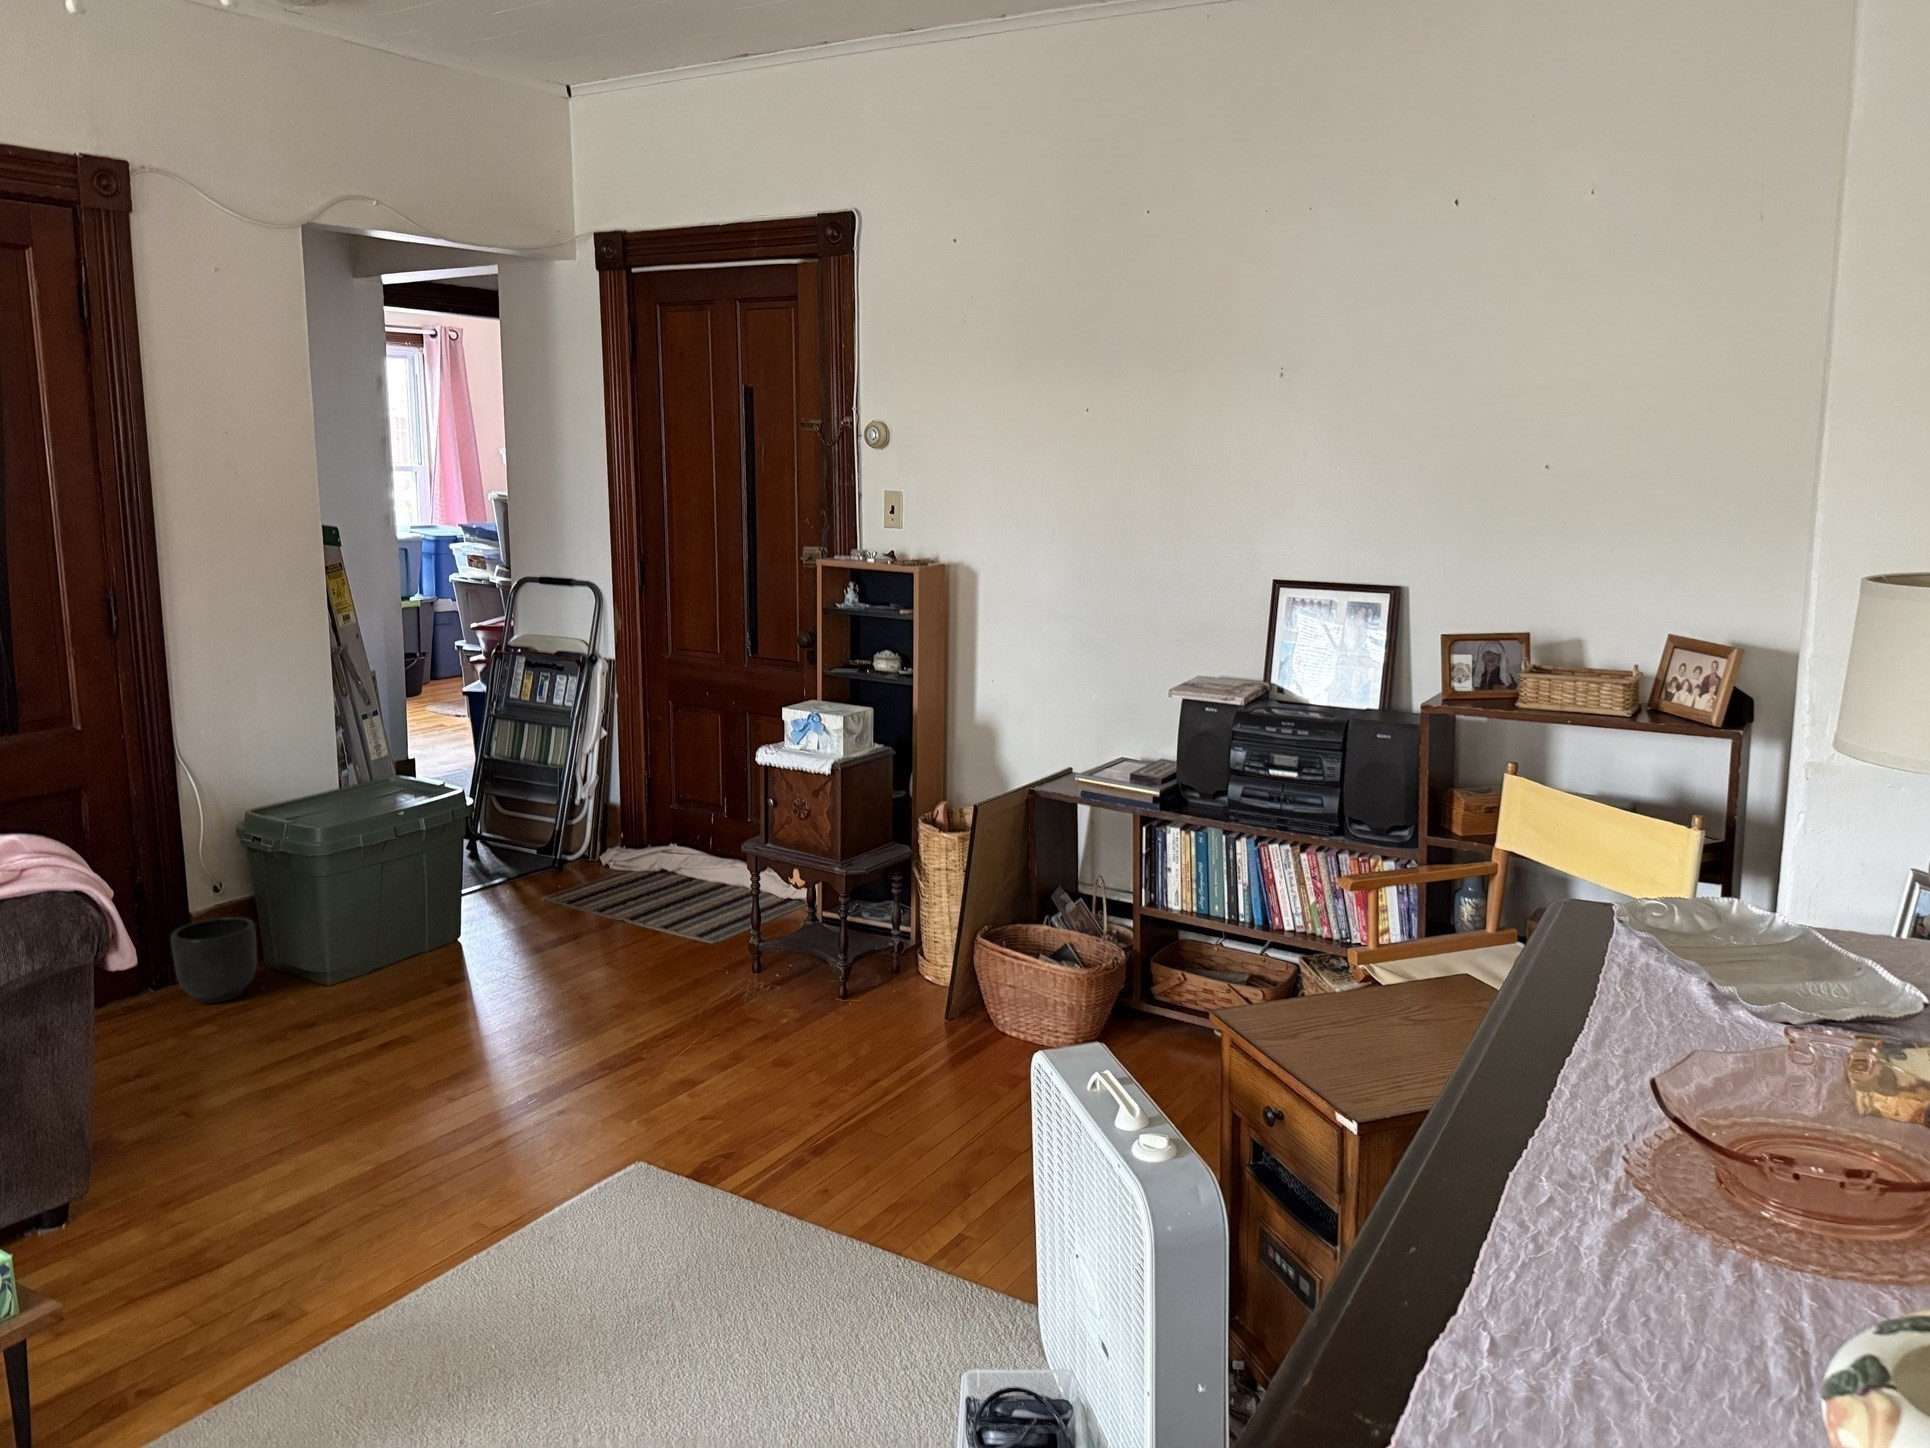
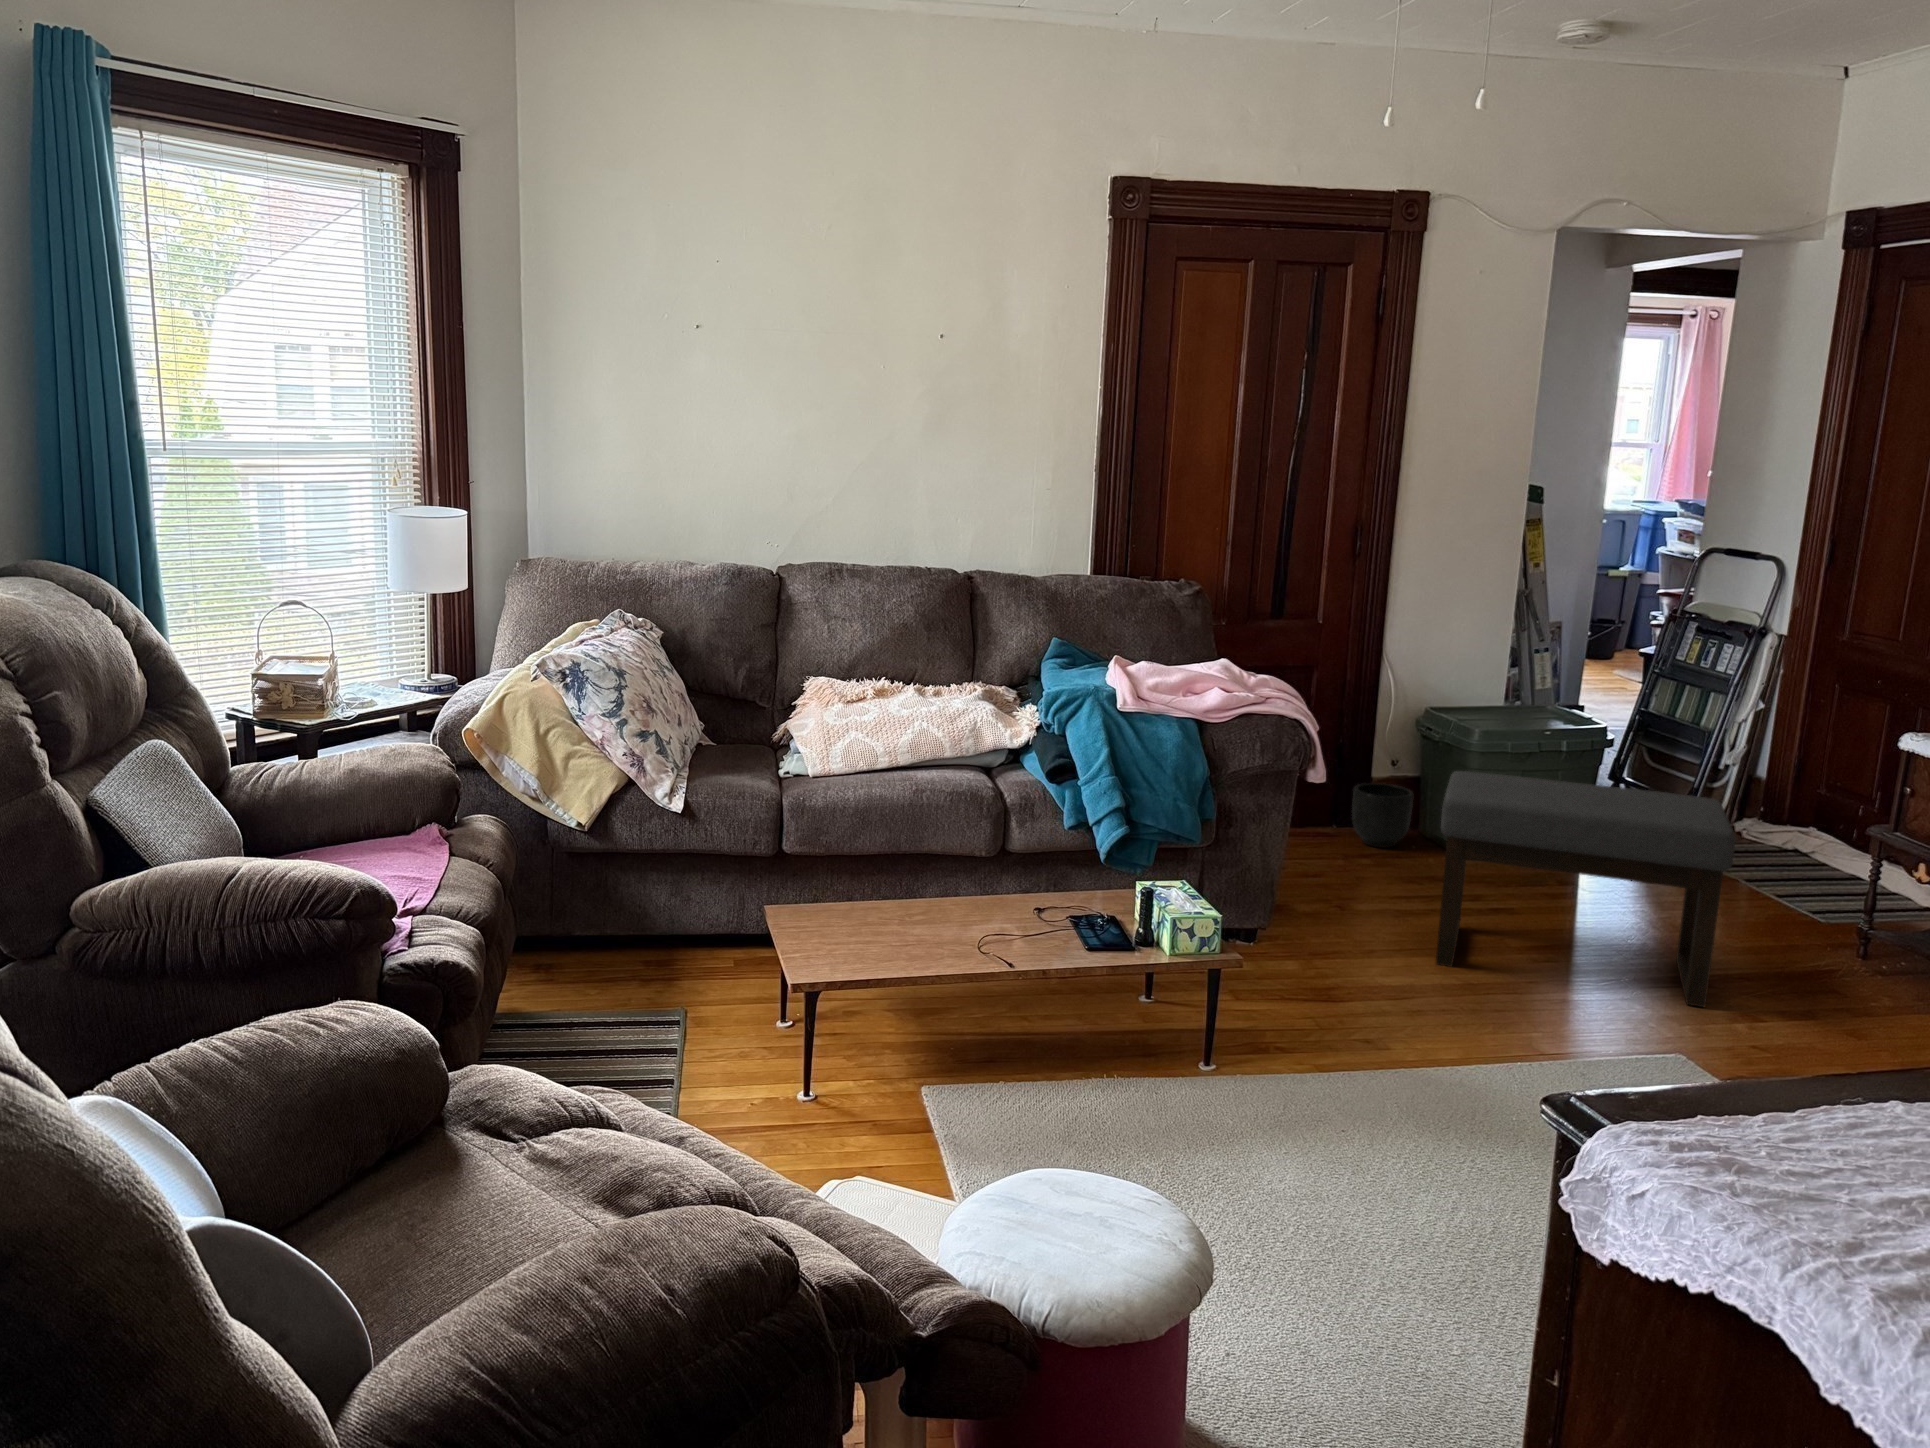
ottoman: none [309,857,648,1151] -> present [1436,771,1736,1008]

